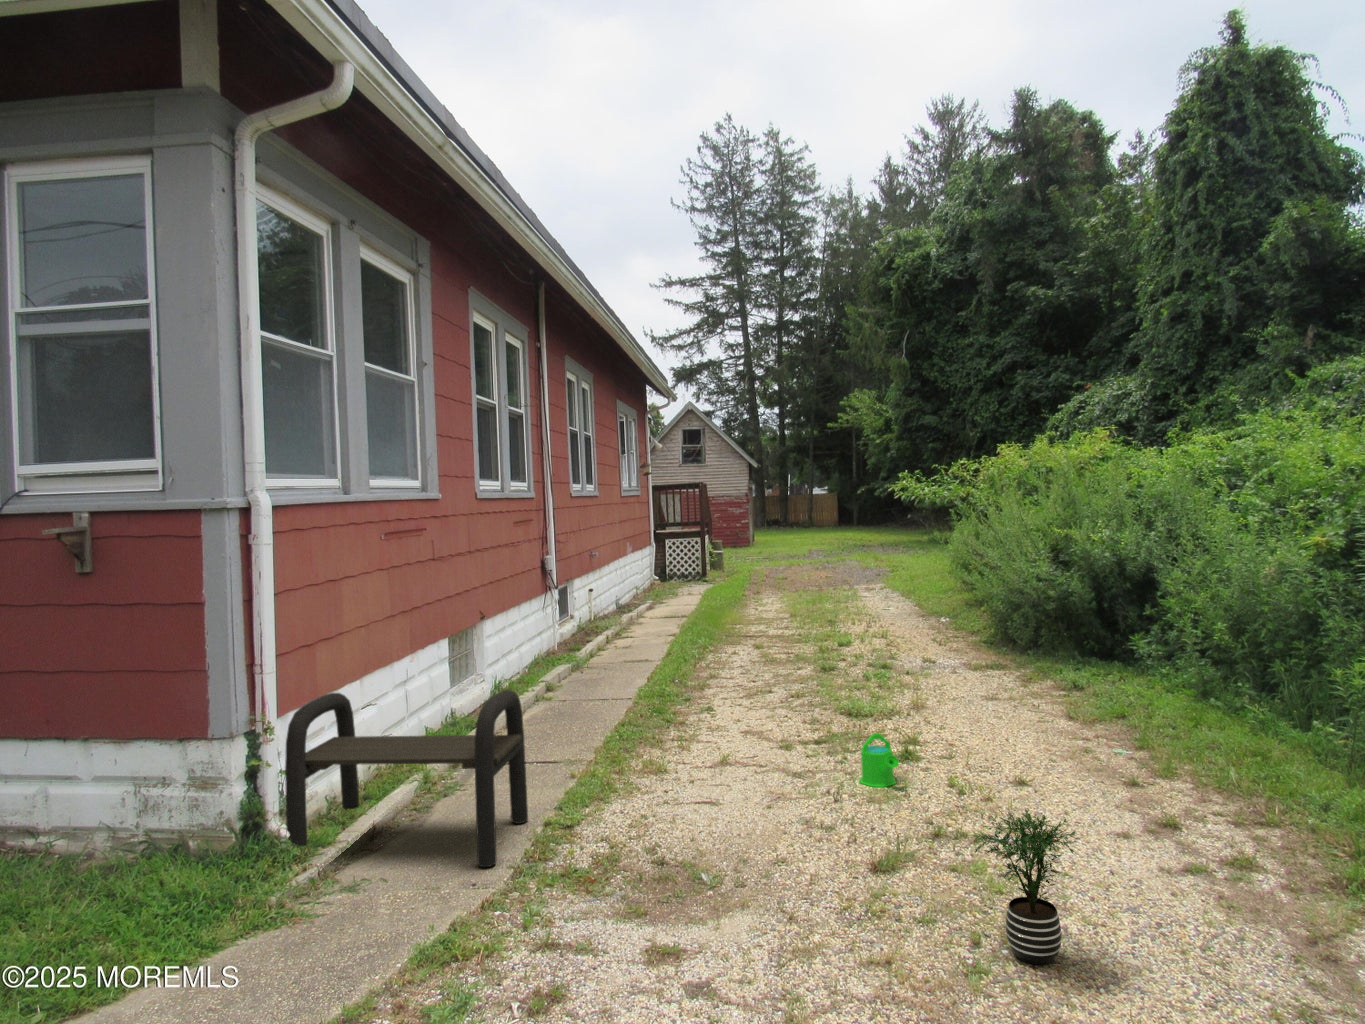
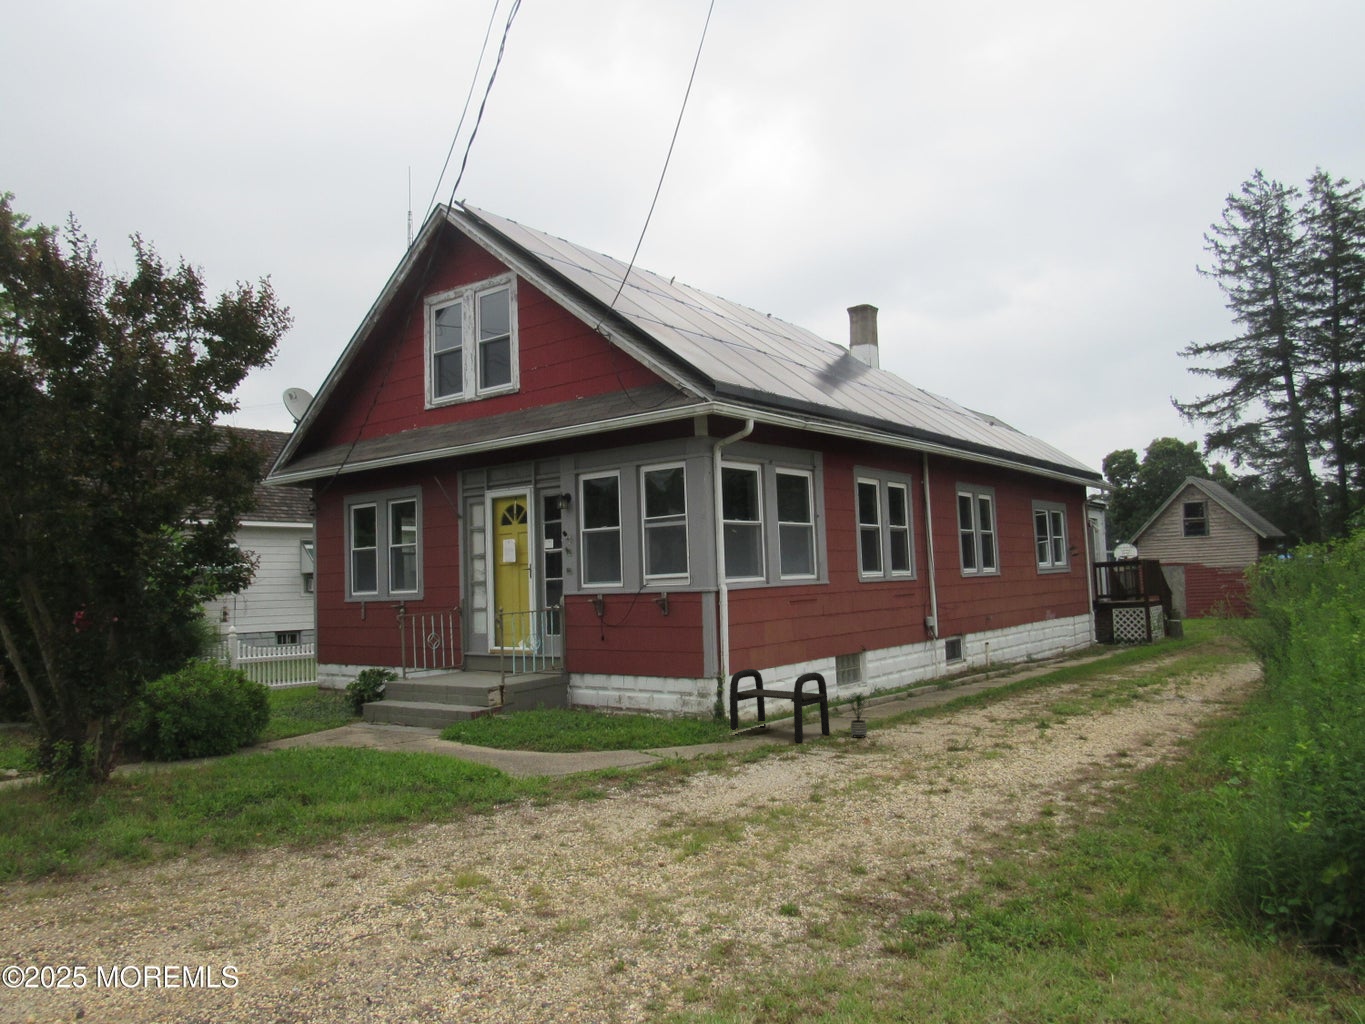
watering can: present [860,733,899,787] -> none [1003,716,1026,745]
potted plant: present [975,809,1077,965] -> present [845,693,870,738]

